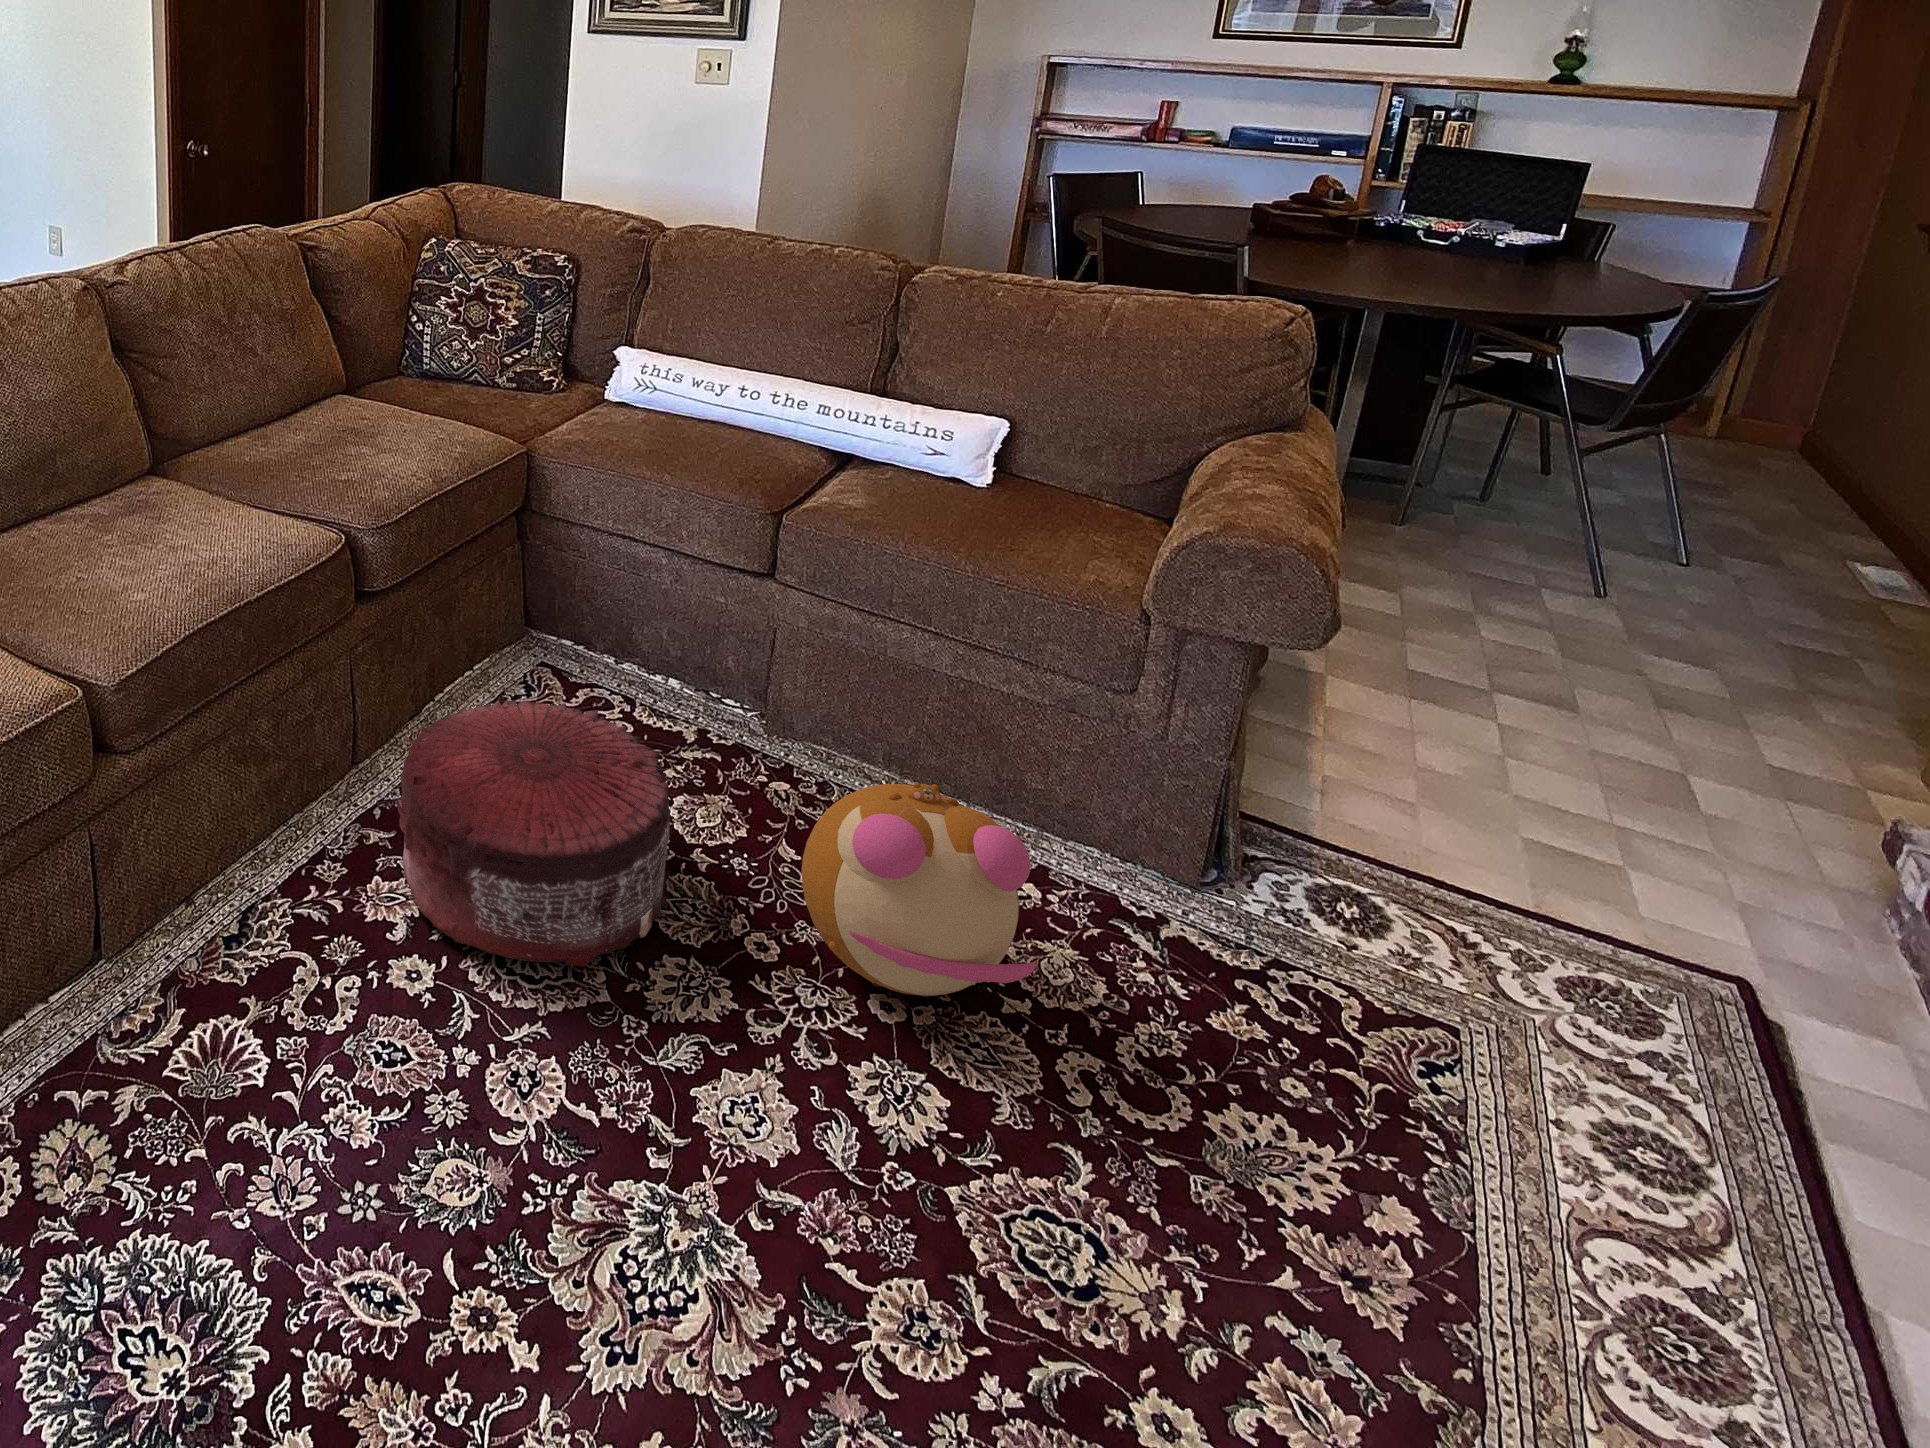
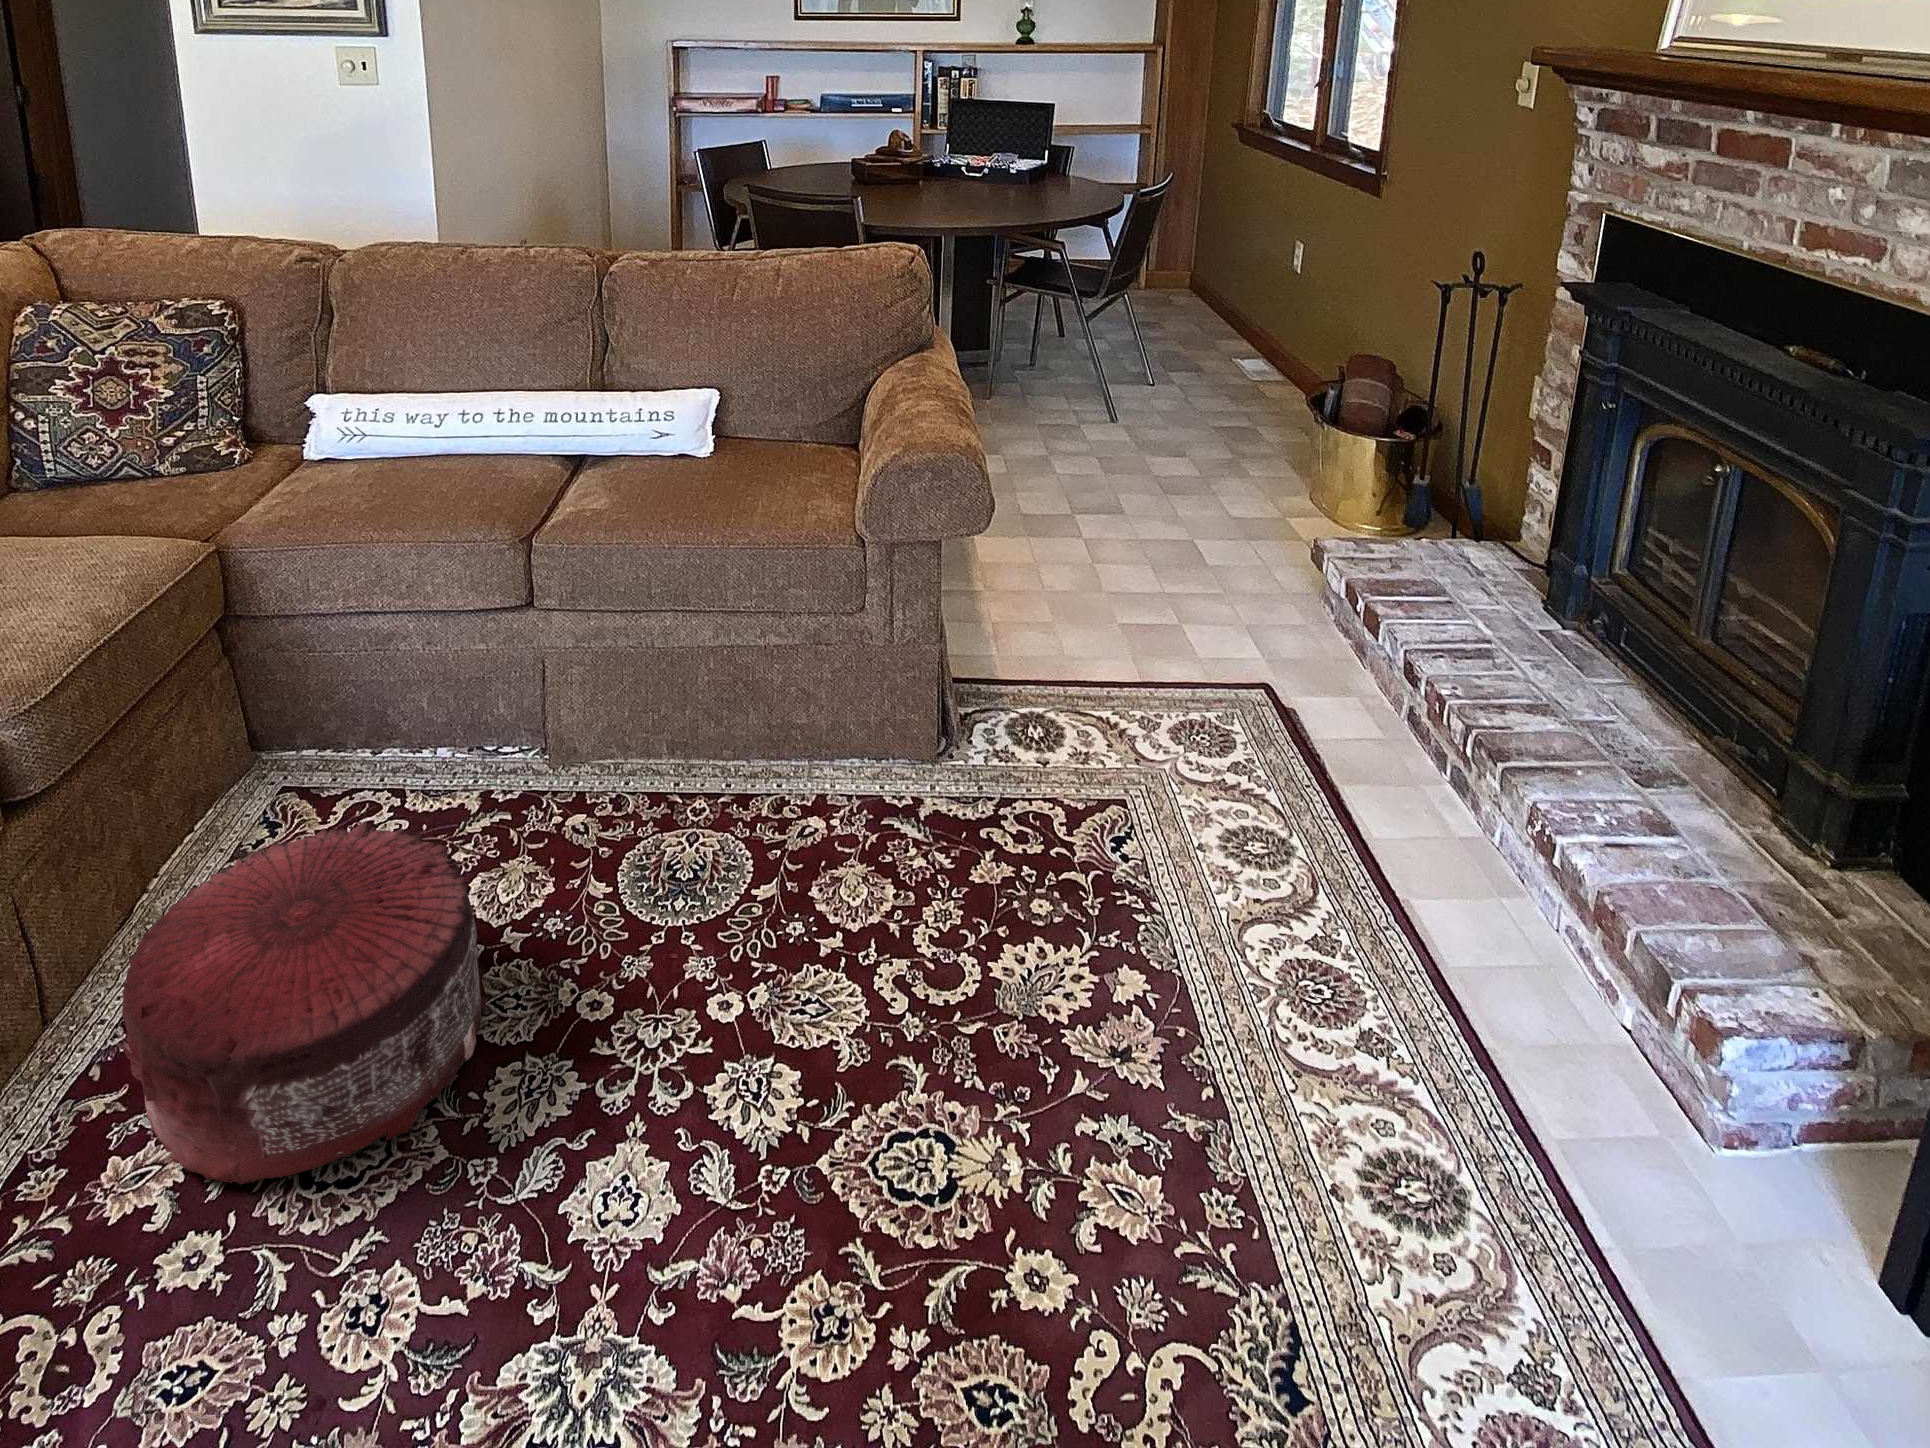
plush toy: present [801,782,1037,996] -> none [620,770,846,990]

